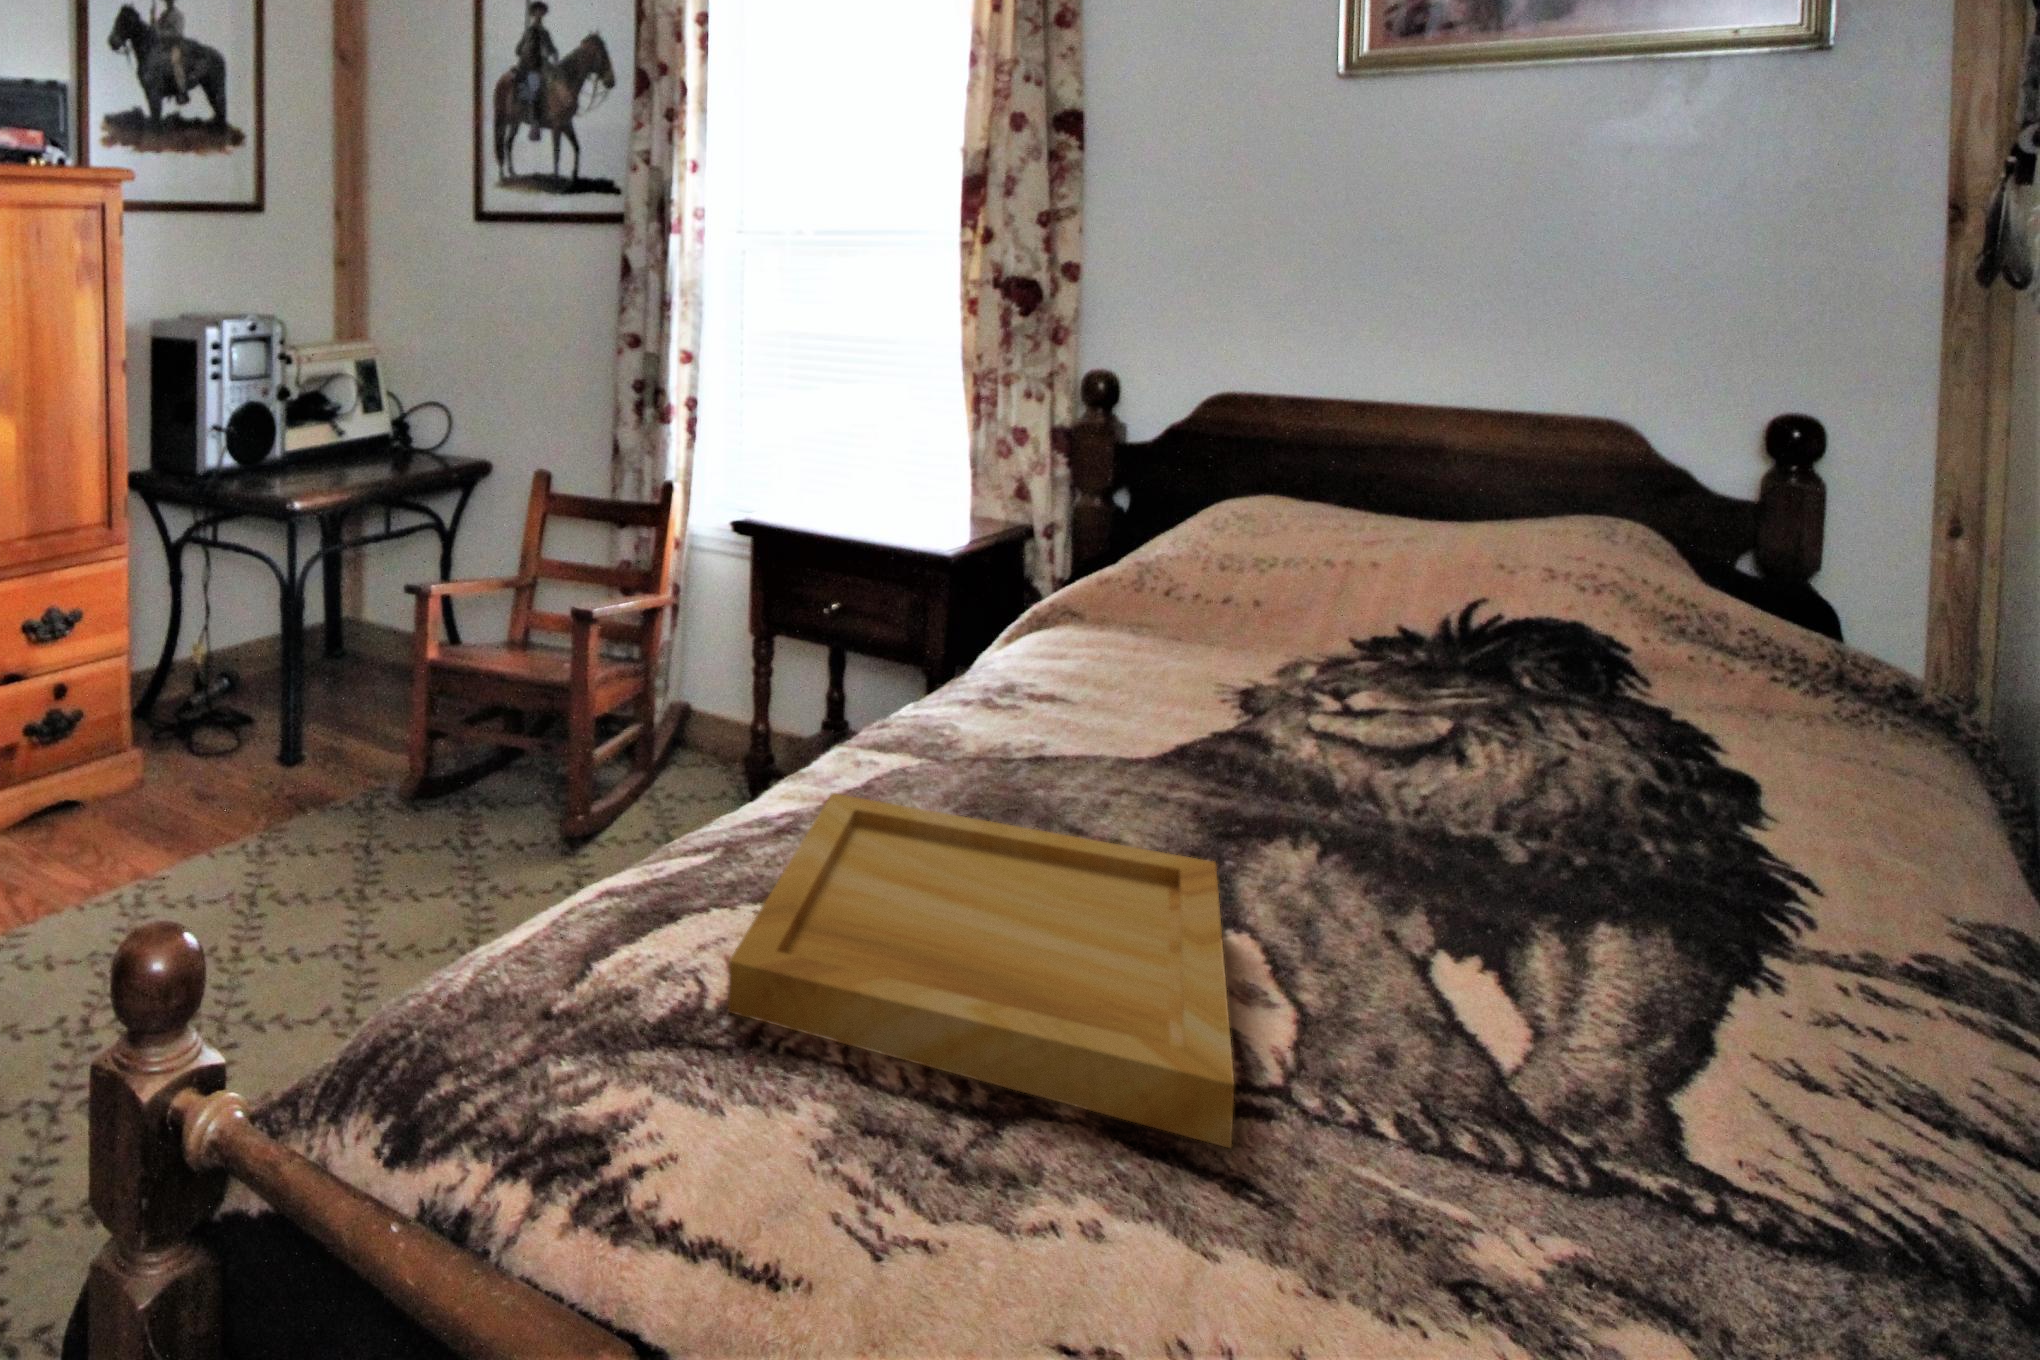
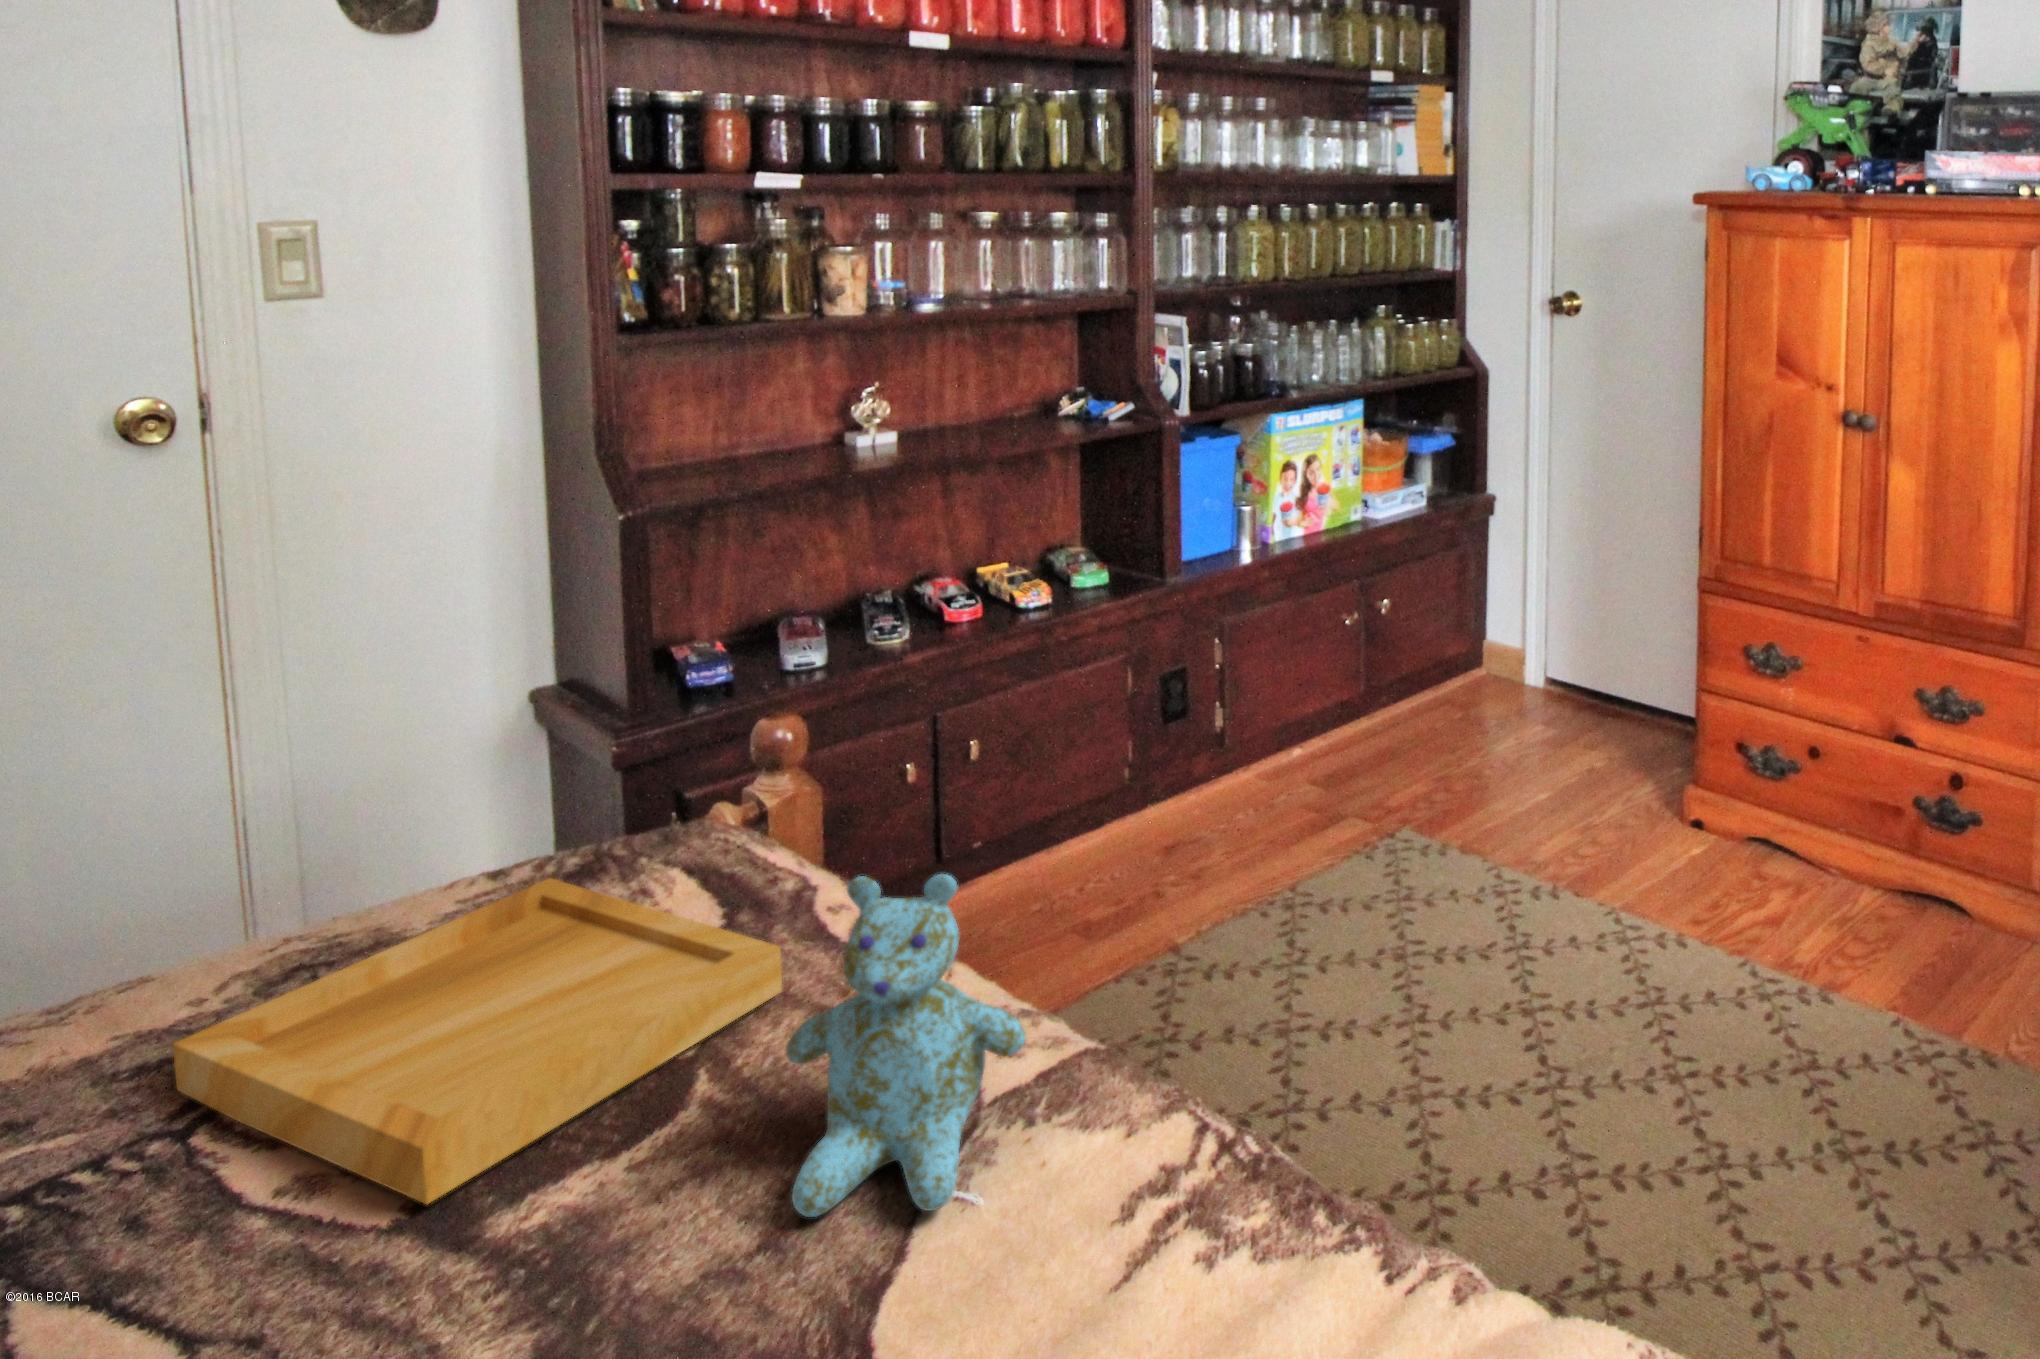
stuffed bear: none [922,568,1085,795] -> present [786,874,1026,1217]

